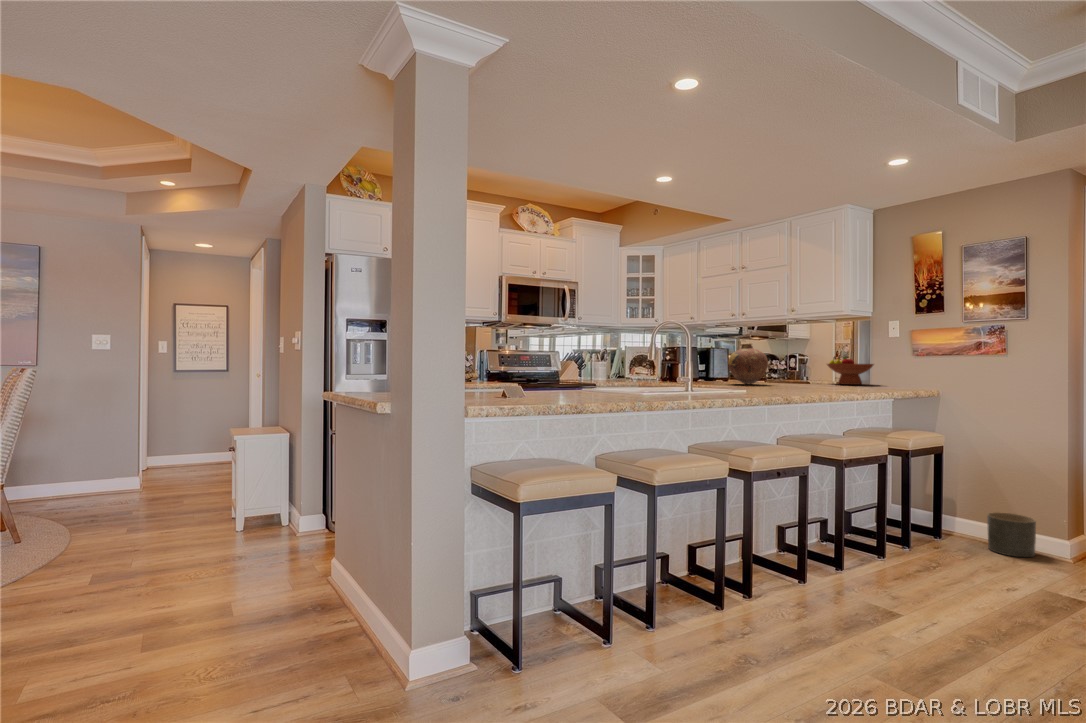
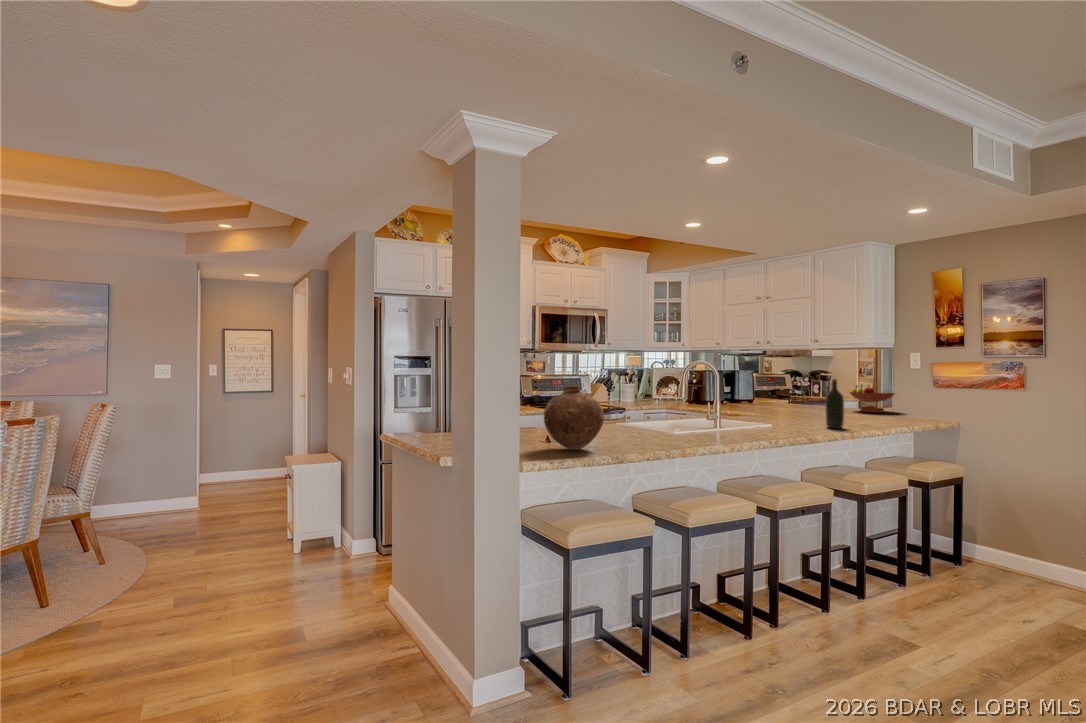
wine bottle: none [802,342,822,393] -> present [825,379,844,428]
vase: present [728,344,768,384] -> present [544,385,604,450]
planter: present [987,512,1036,557] -> none [1006,541,1053,586]

